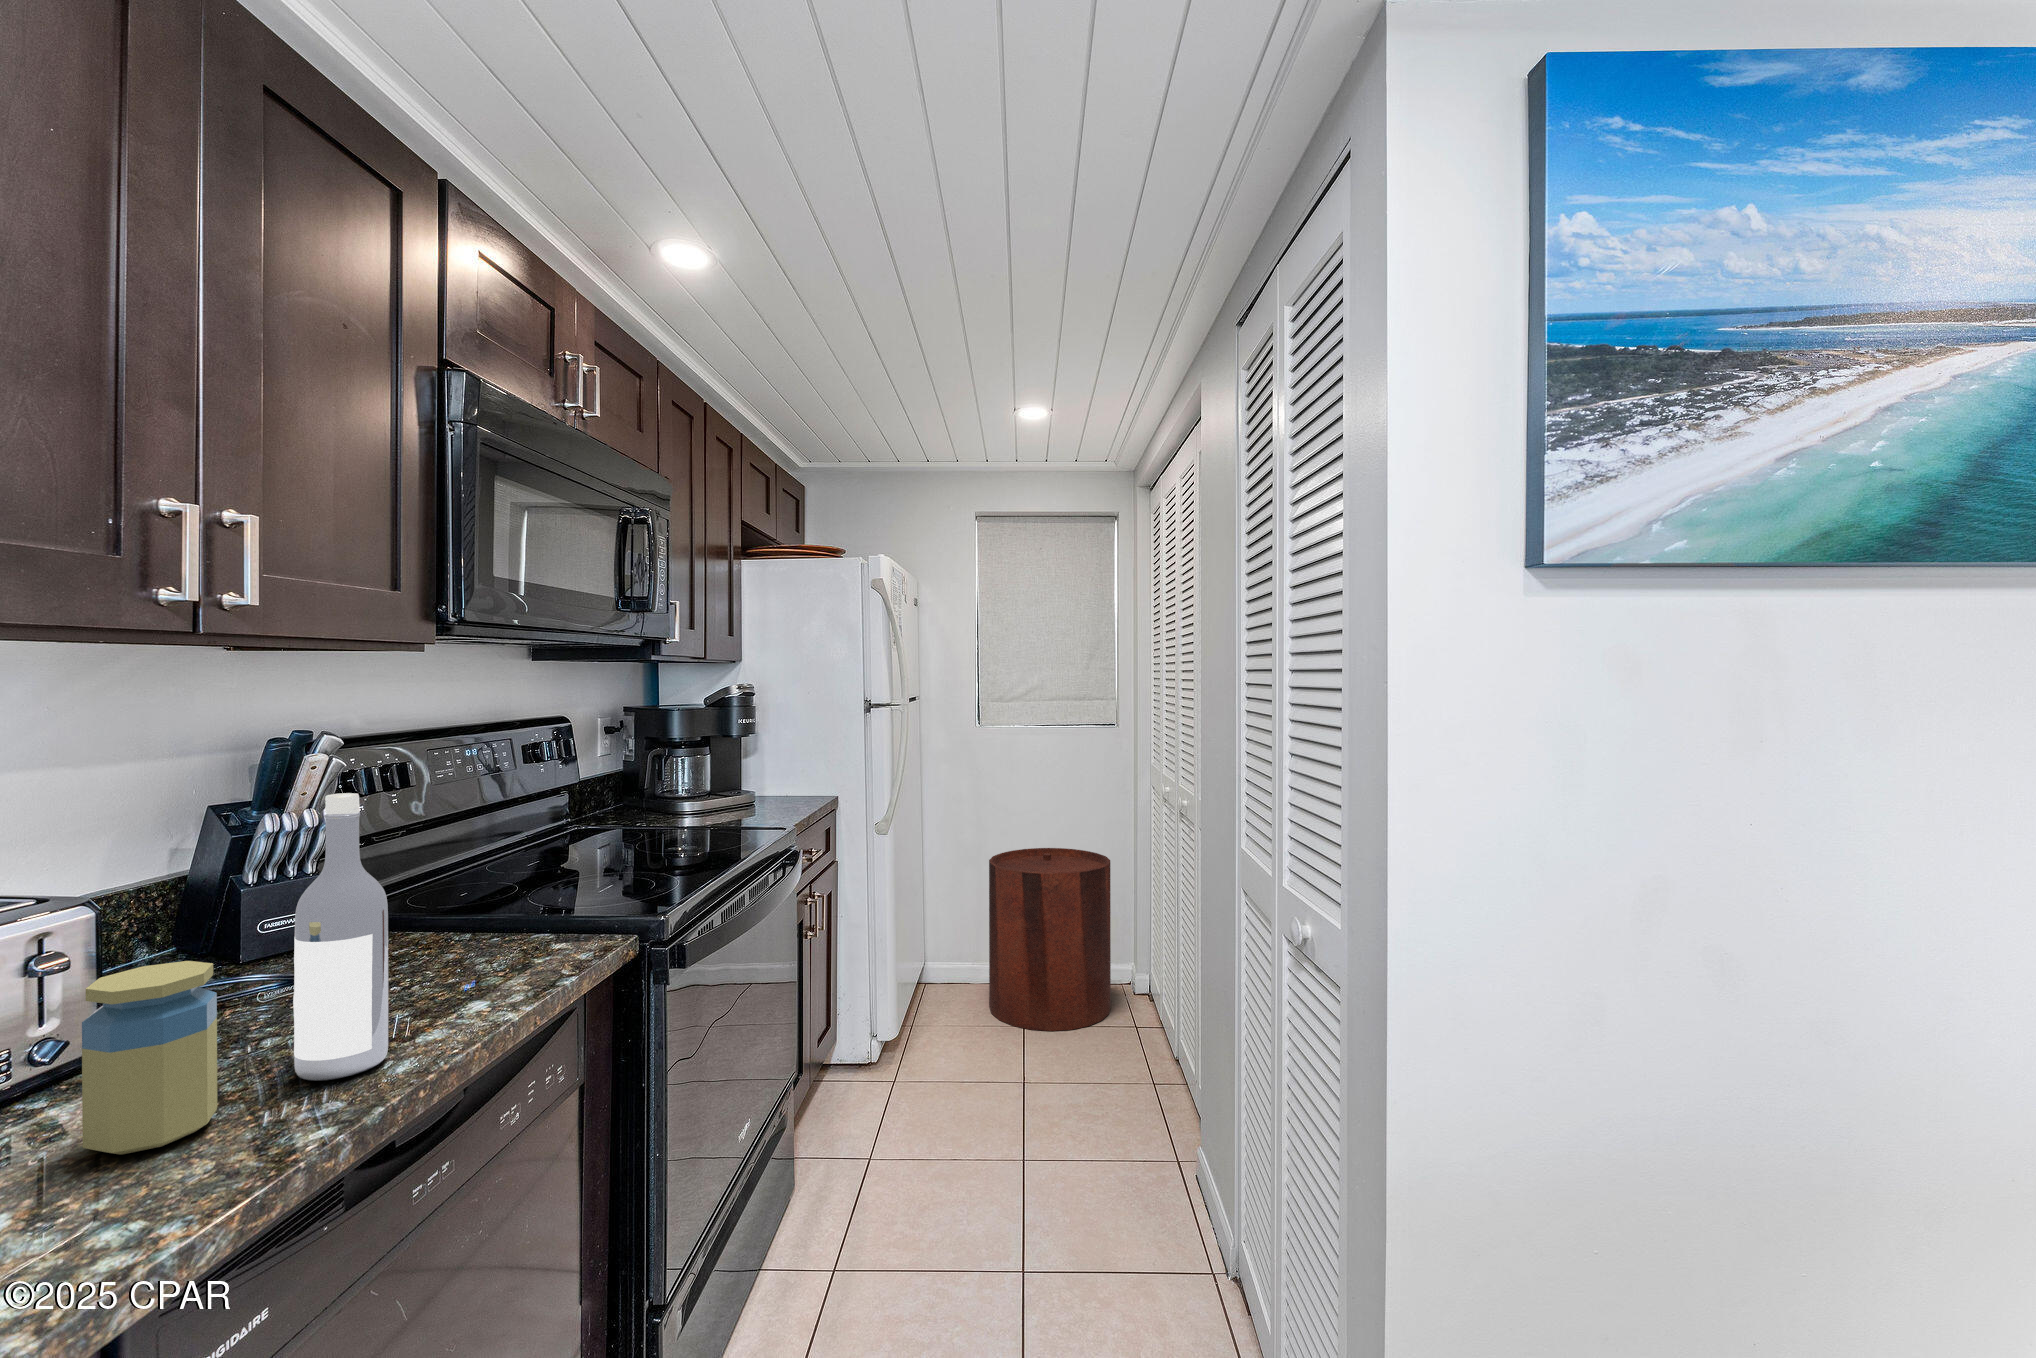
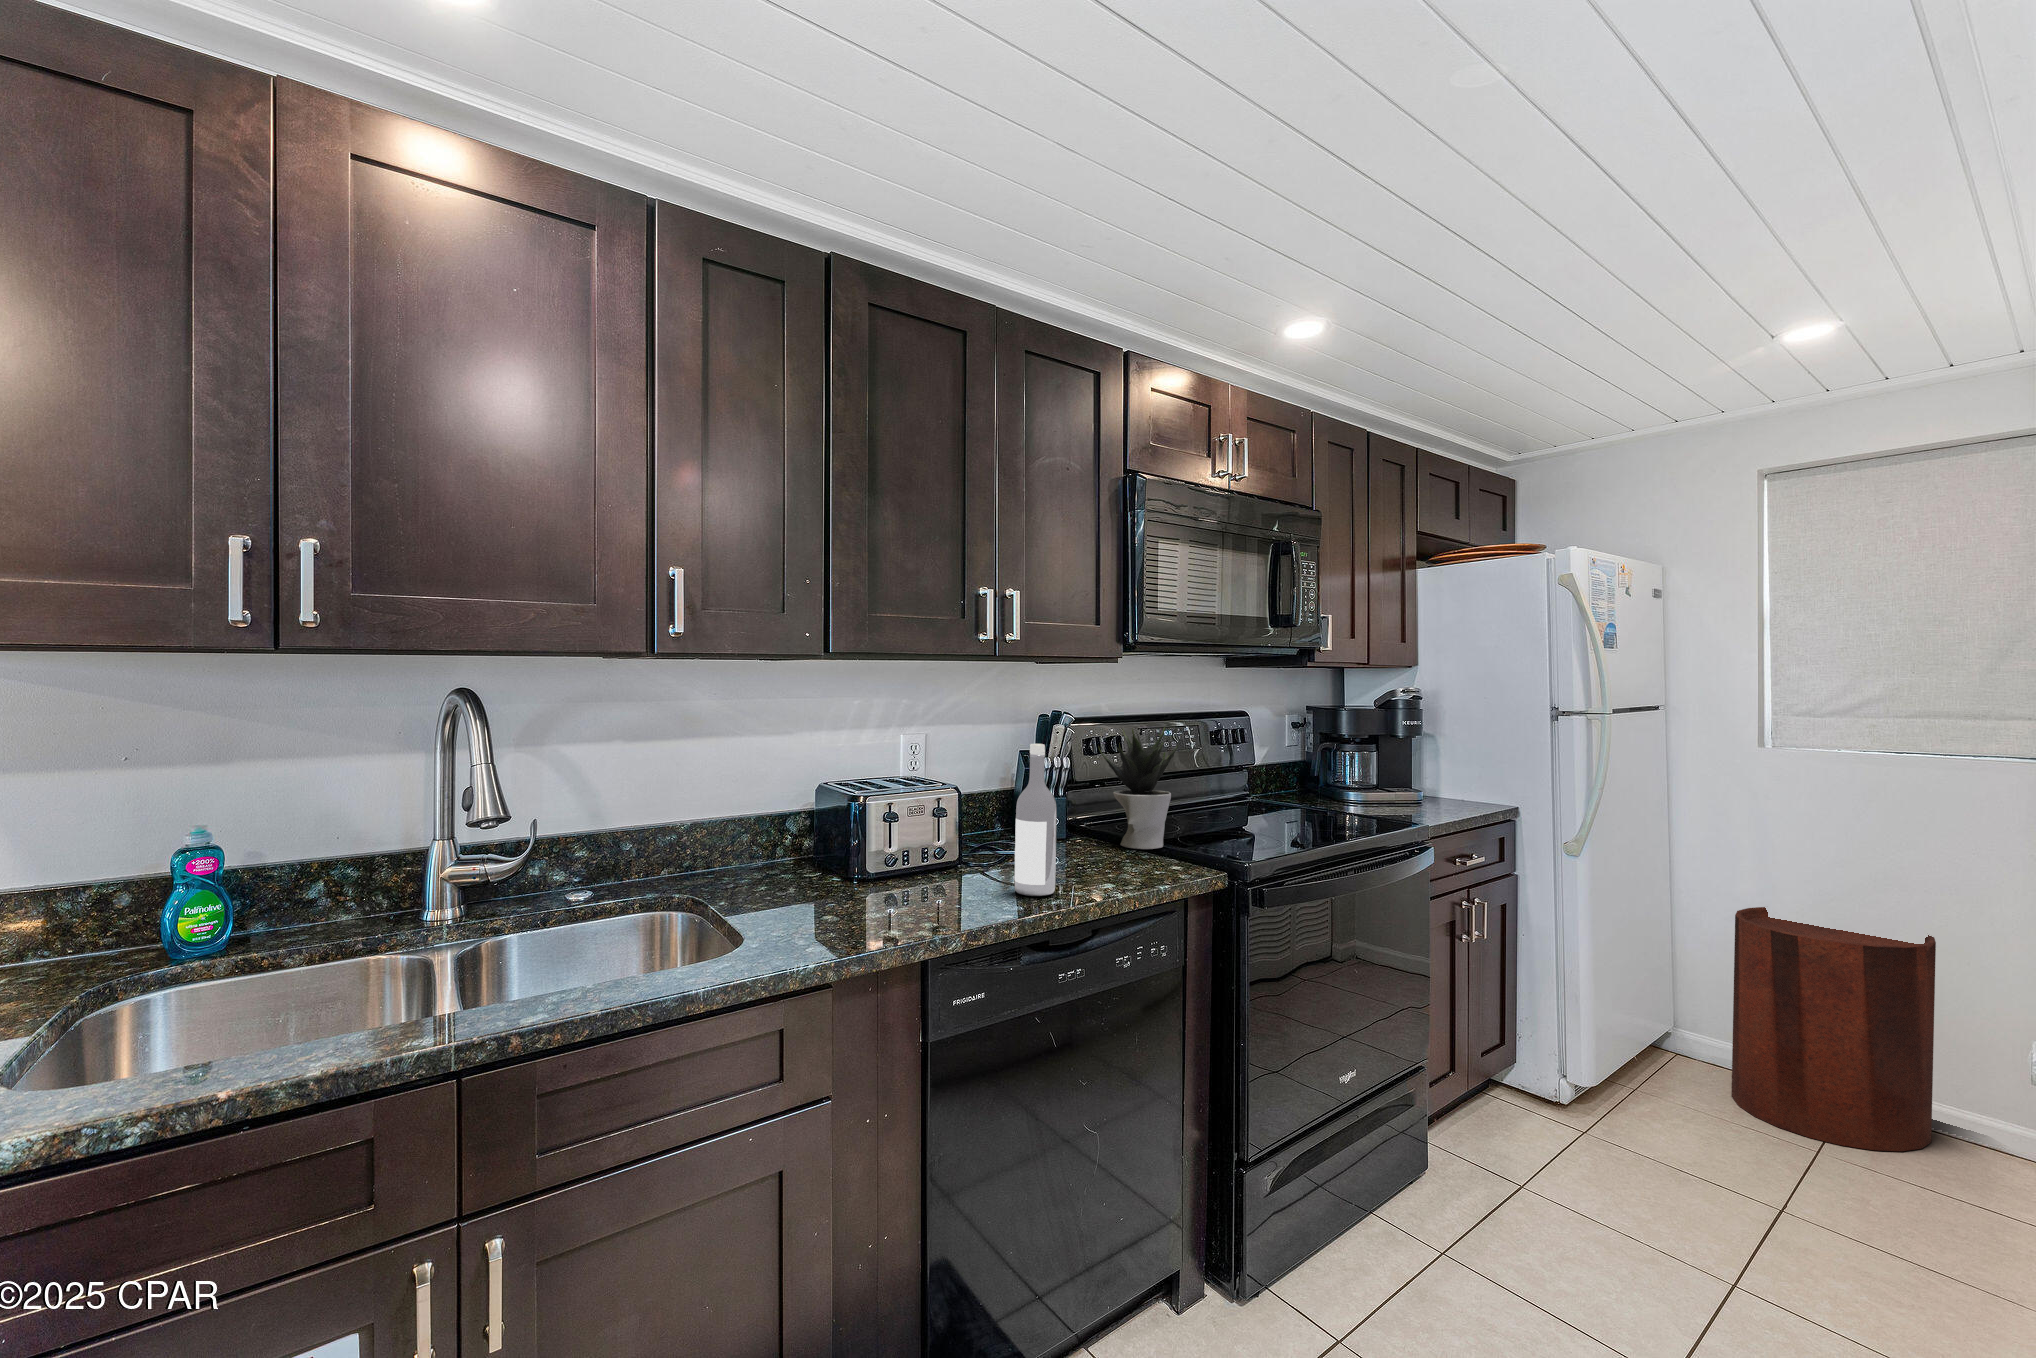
potted plant: none [395,744,533,930] -> present [1099,727,1178,849]
jar: present [82,961,217,1155] -> none [935,818,982,901]

